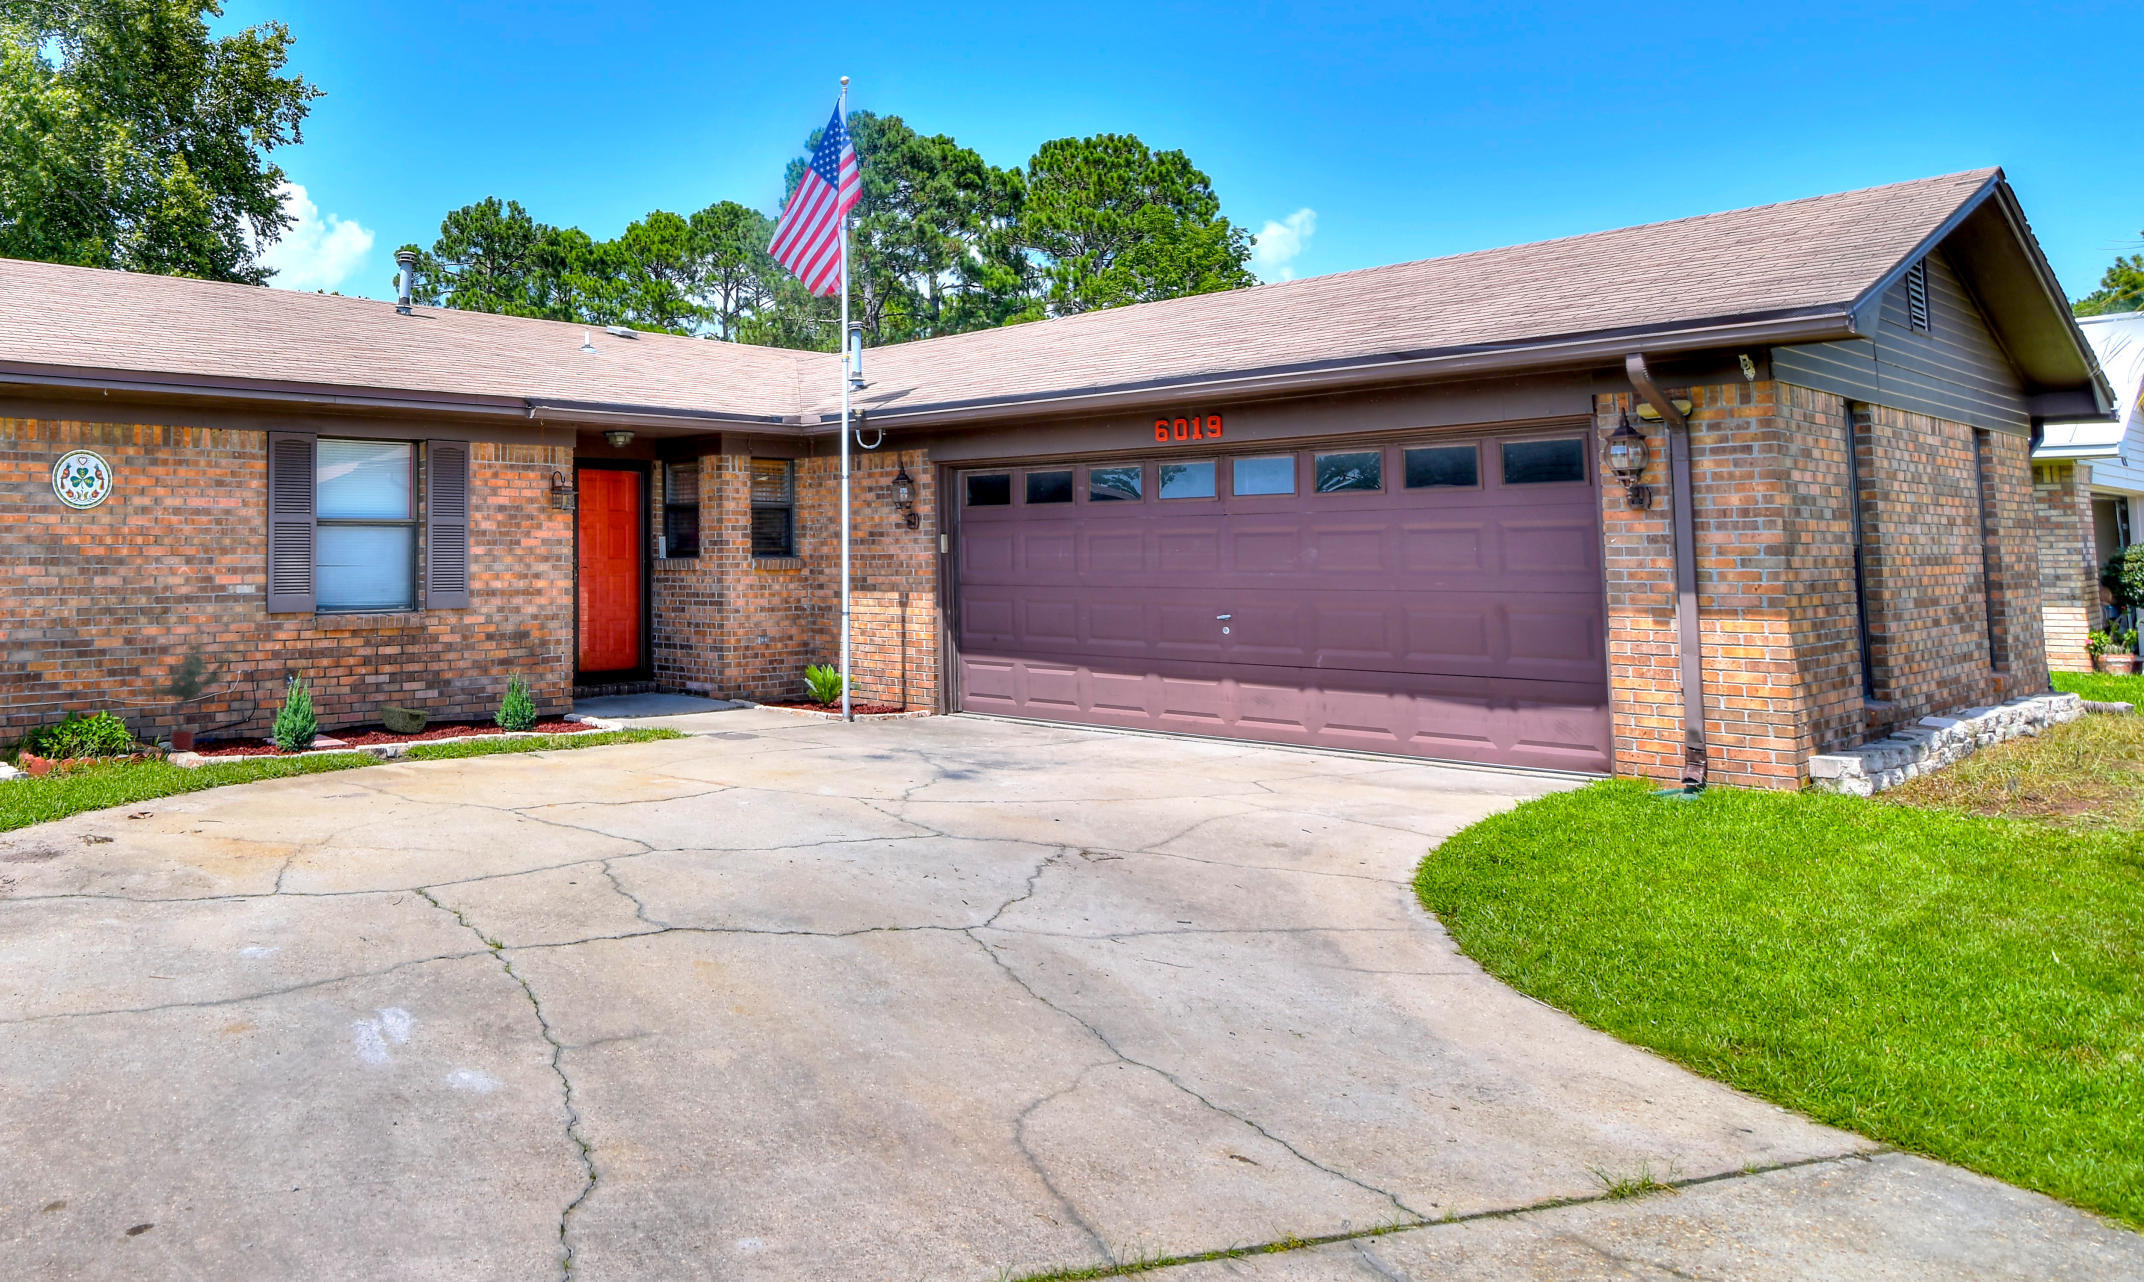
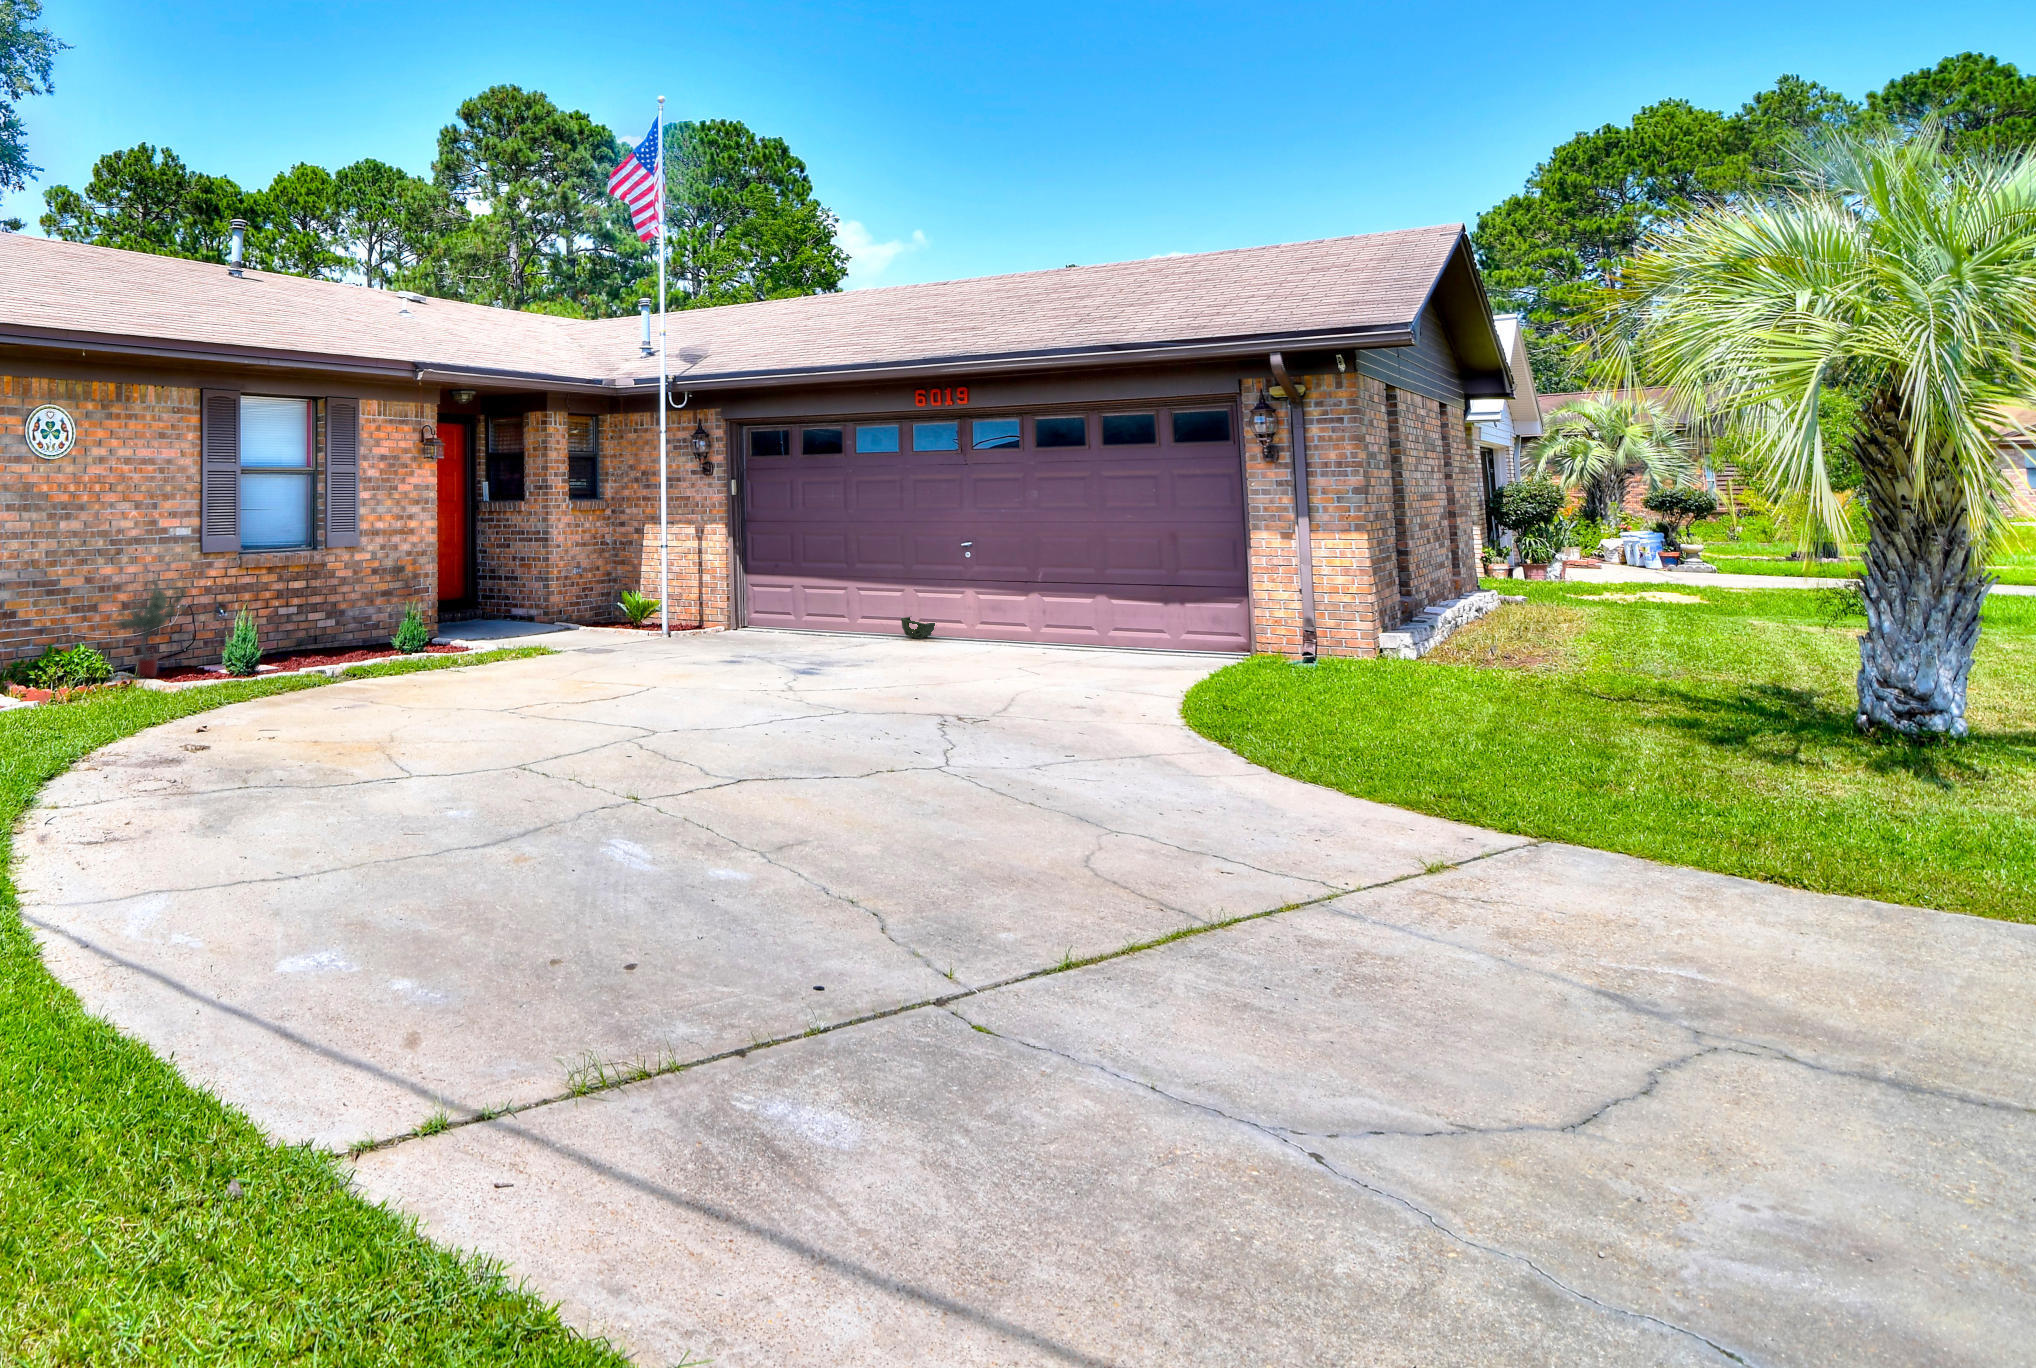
woven basket: present [382,706,429,733] -> present [901,617,935,639]

